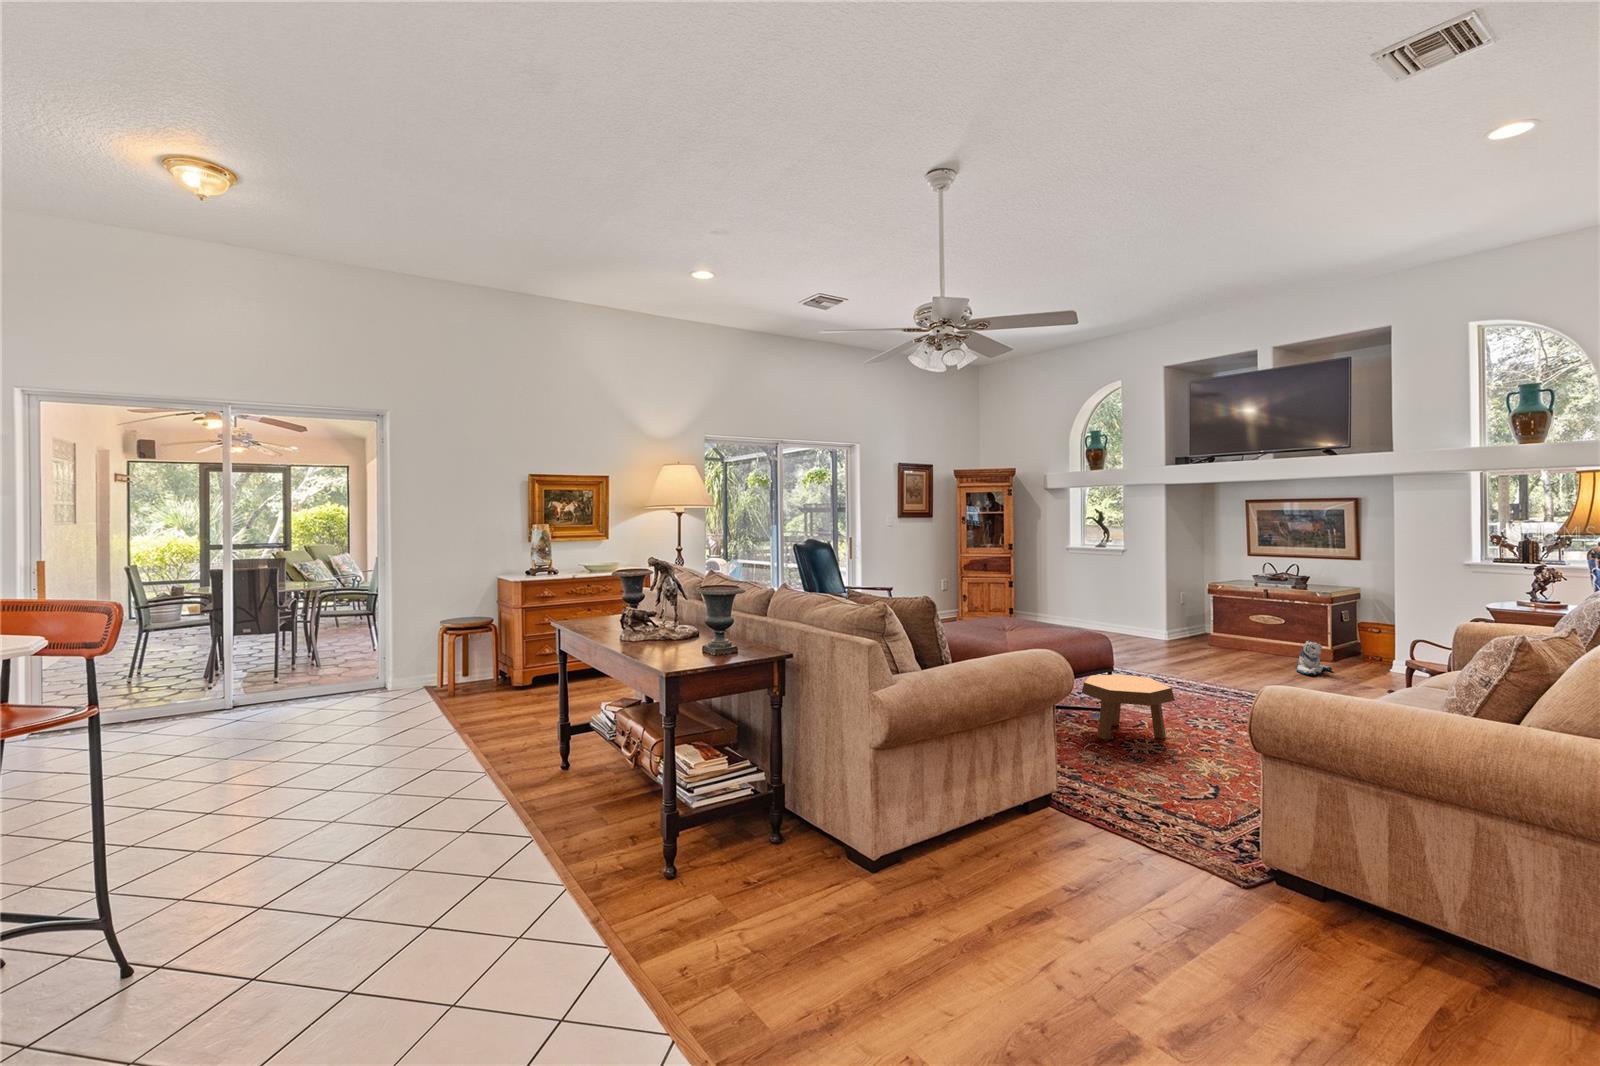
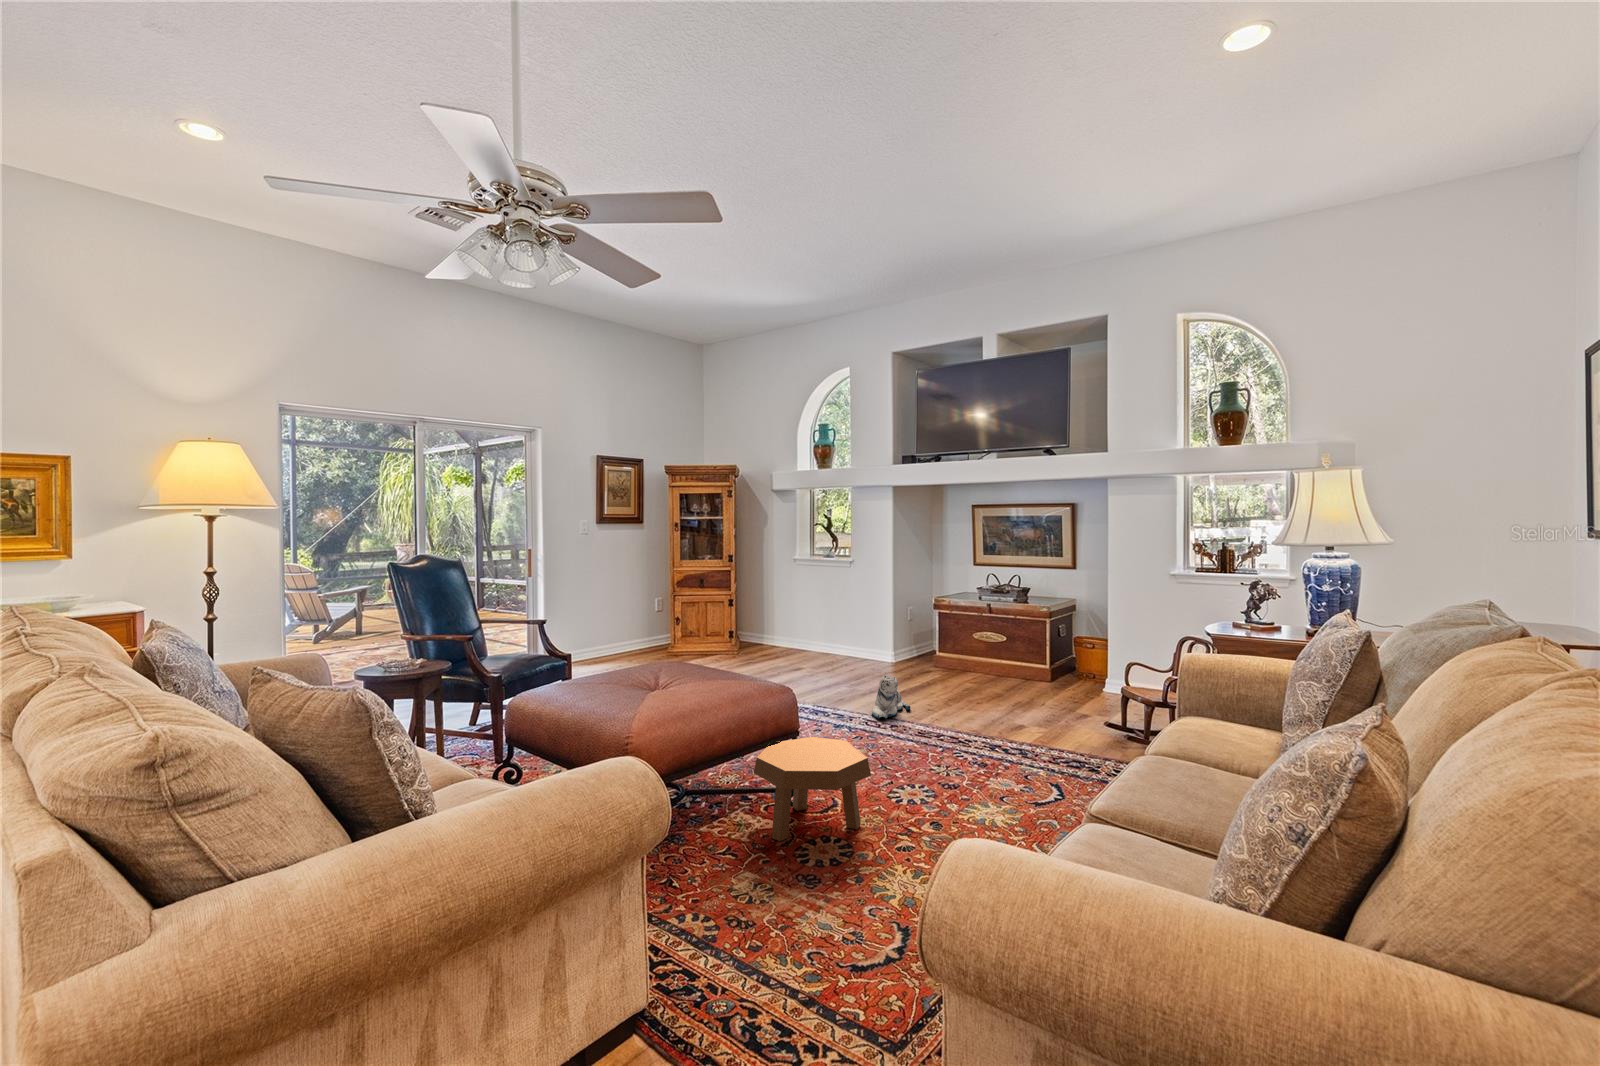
plush toy: present [1295,641,1332,675] -> present [872,676,910,719]

